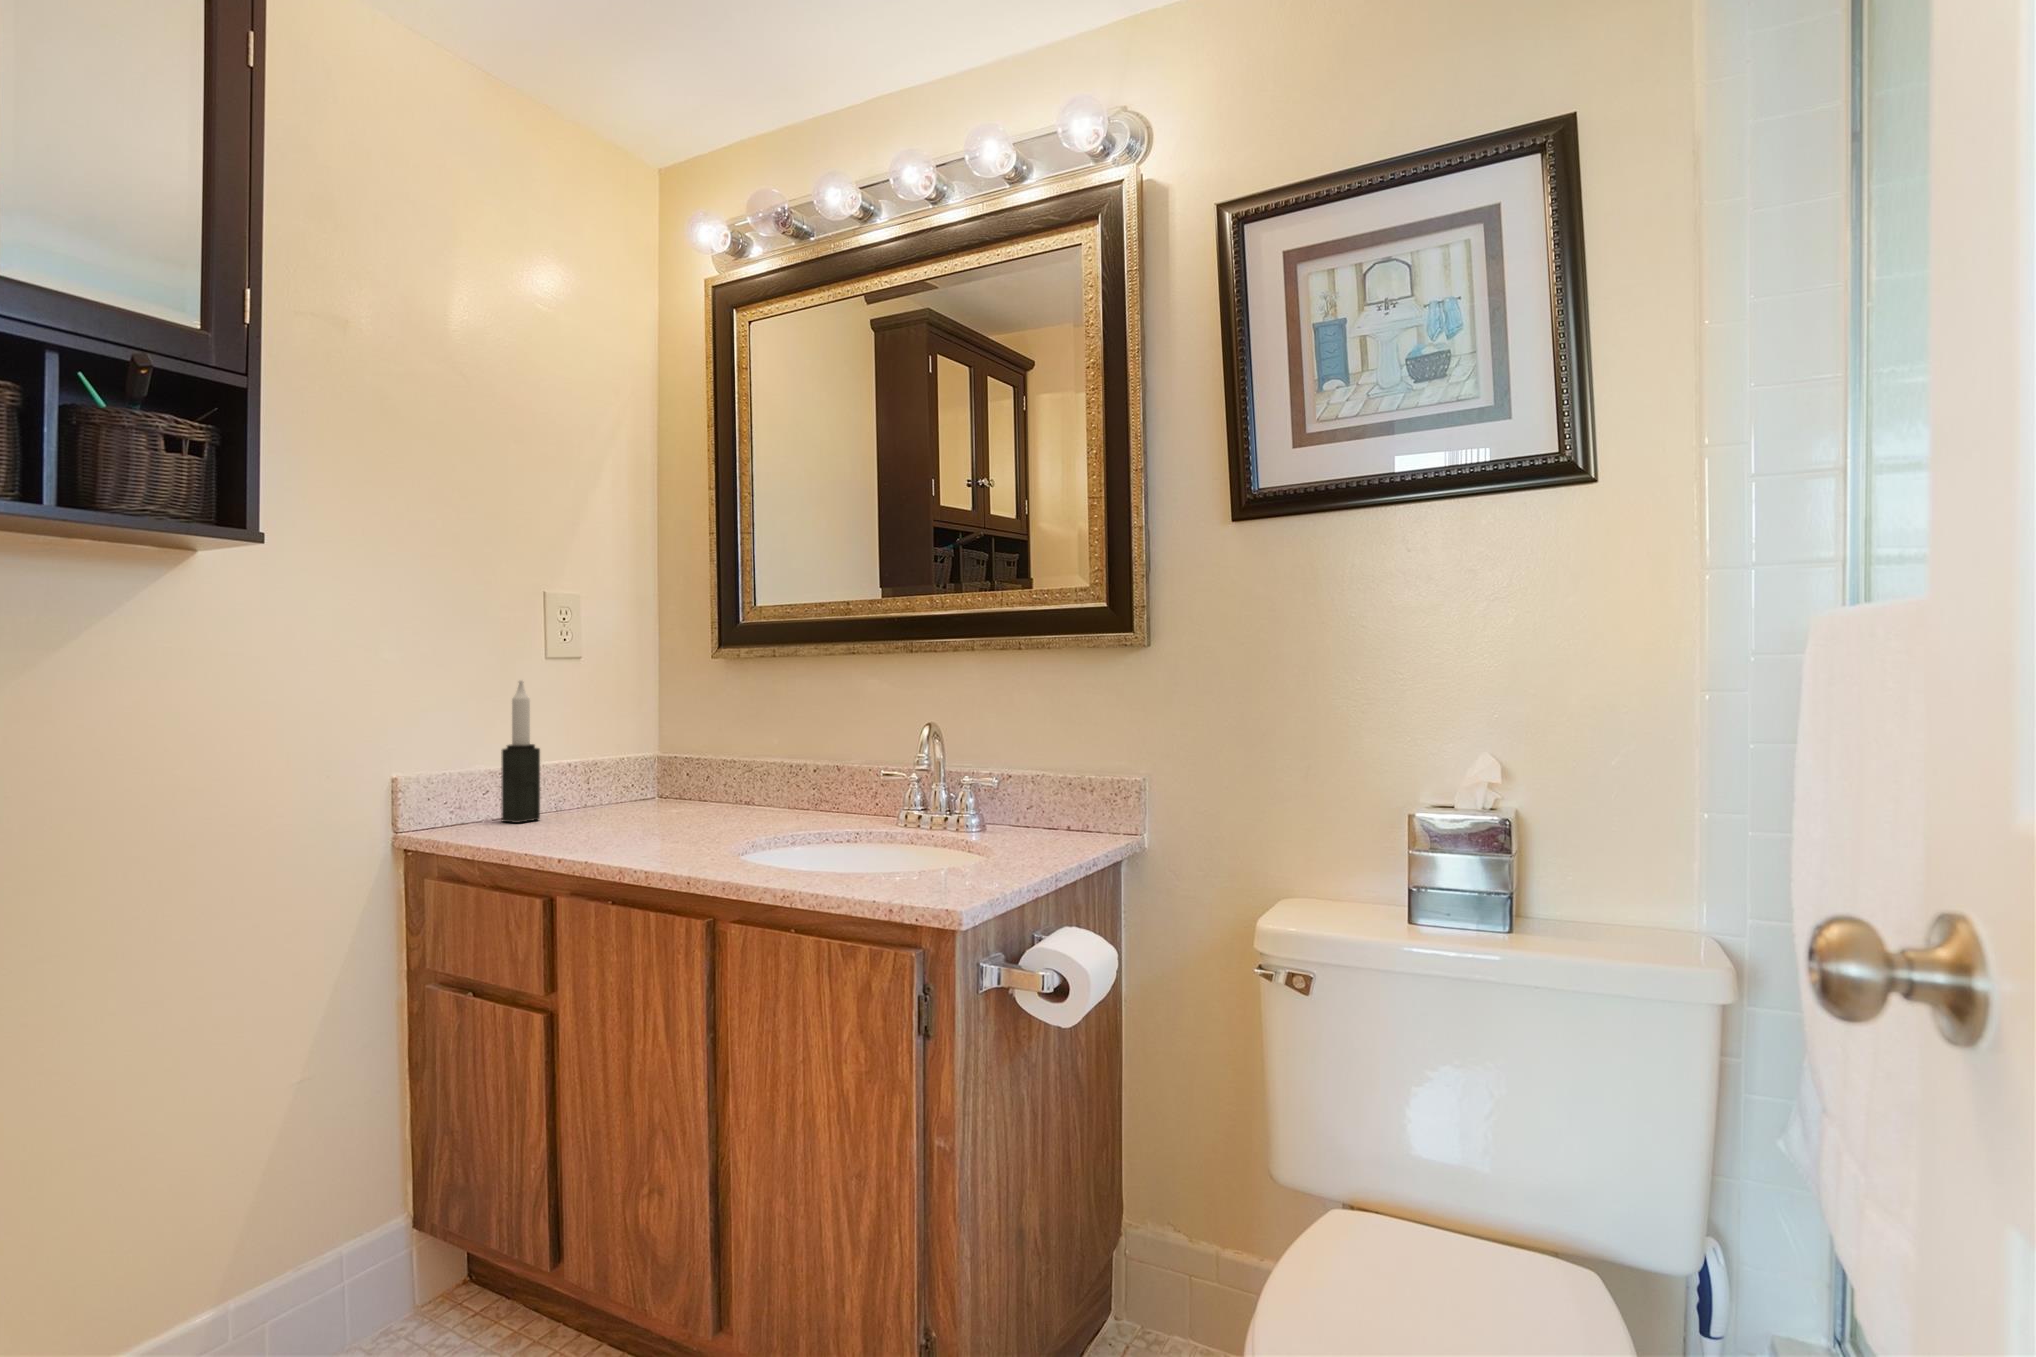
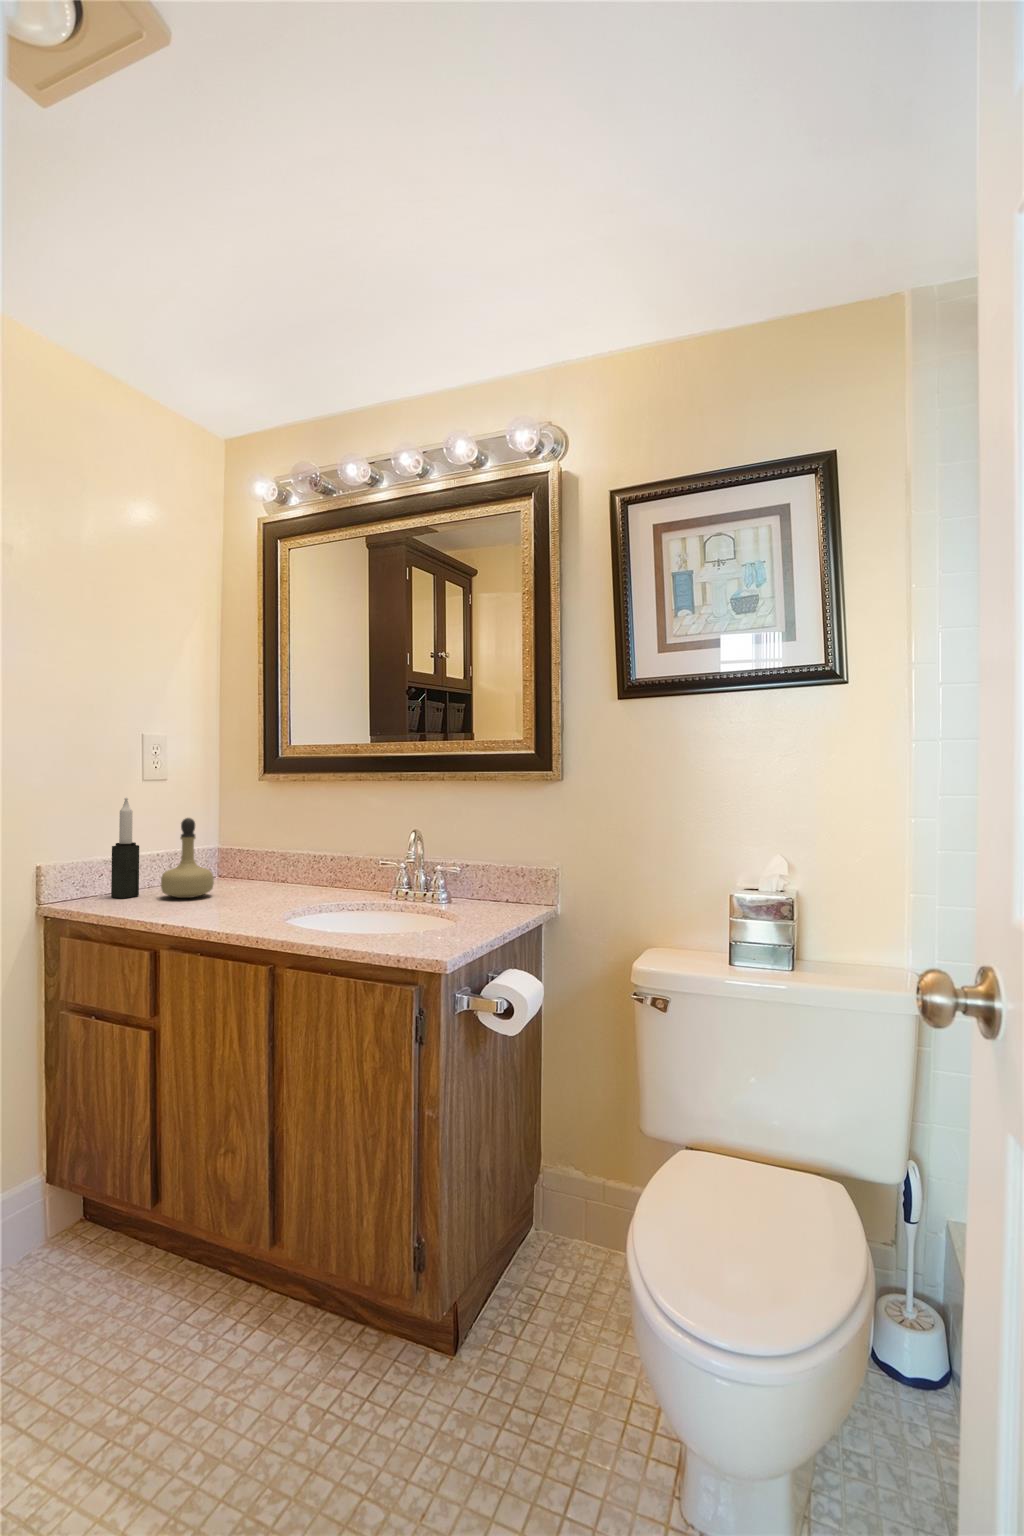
perfume bottle: none [569,708,644,823] -> present [161,818,214,898]

